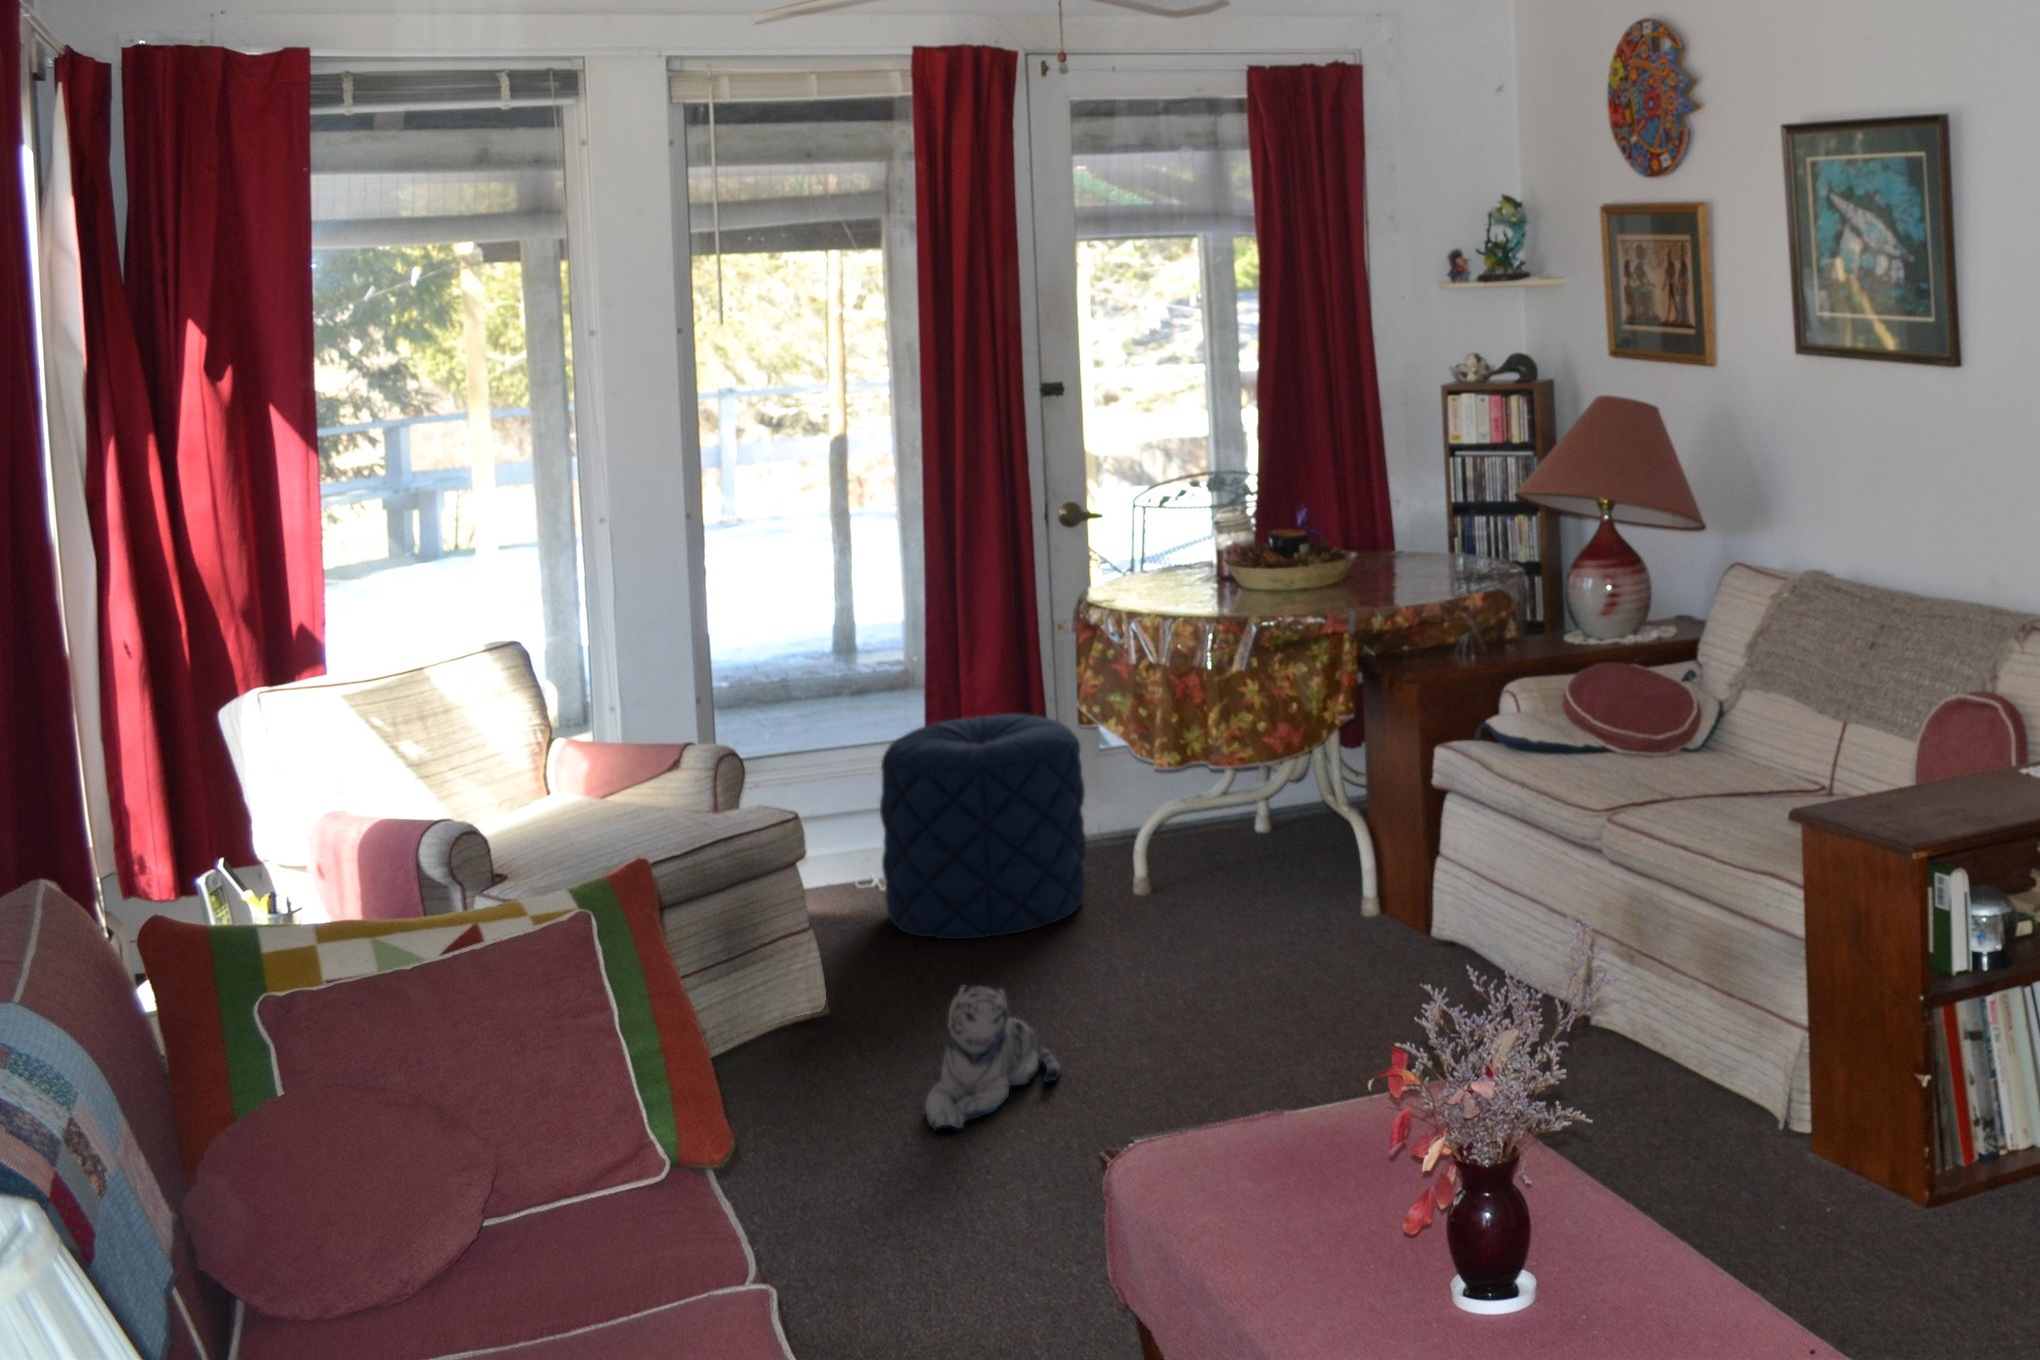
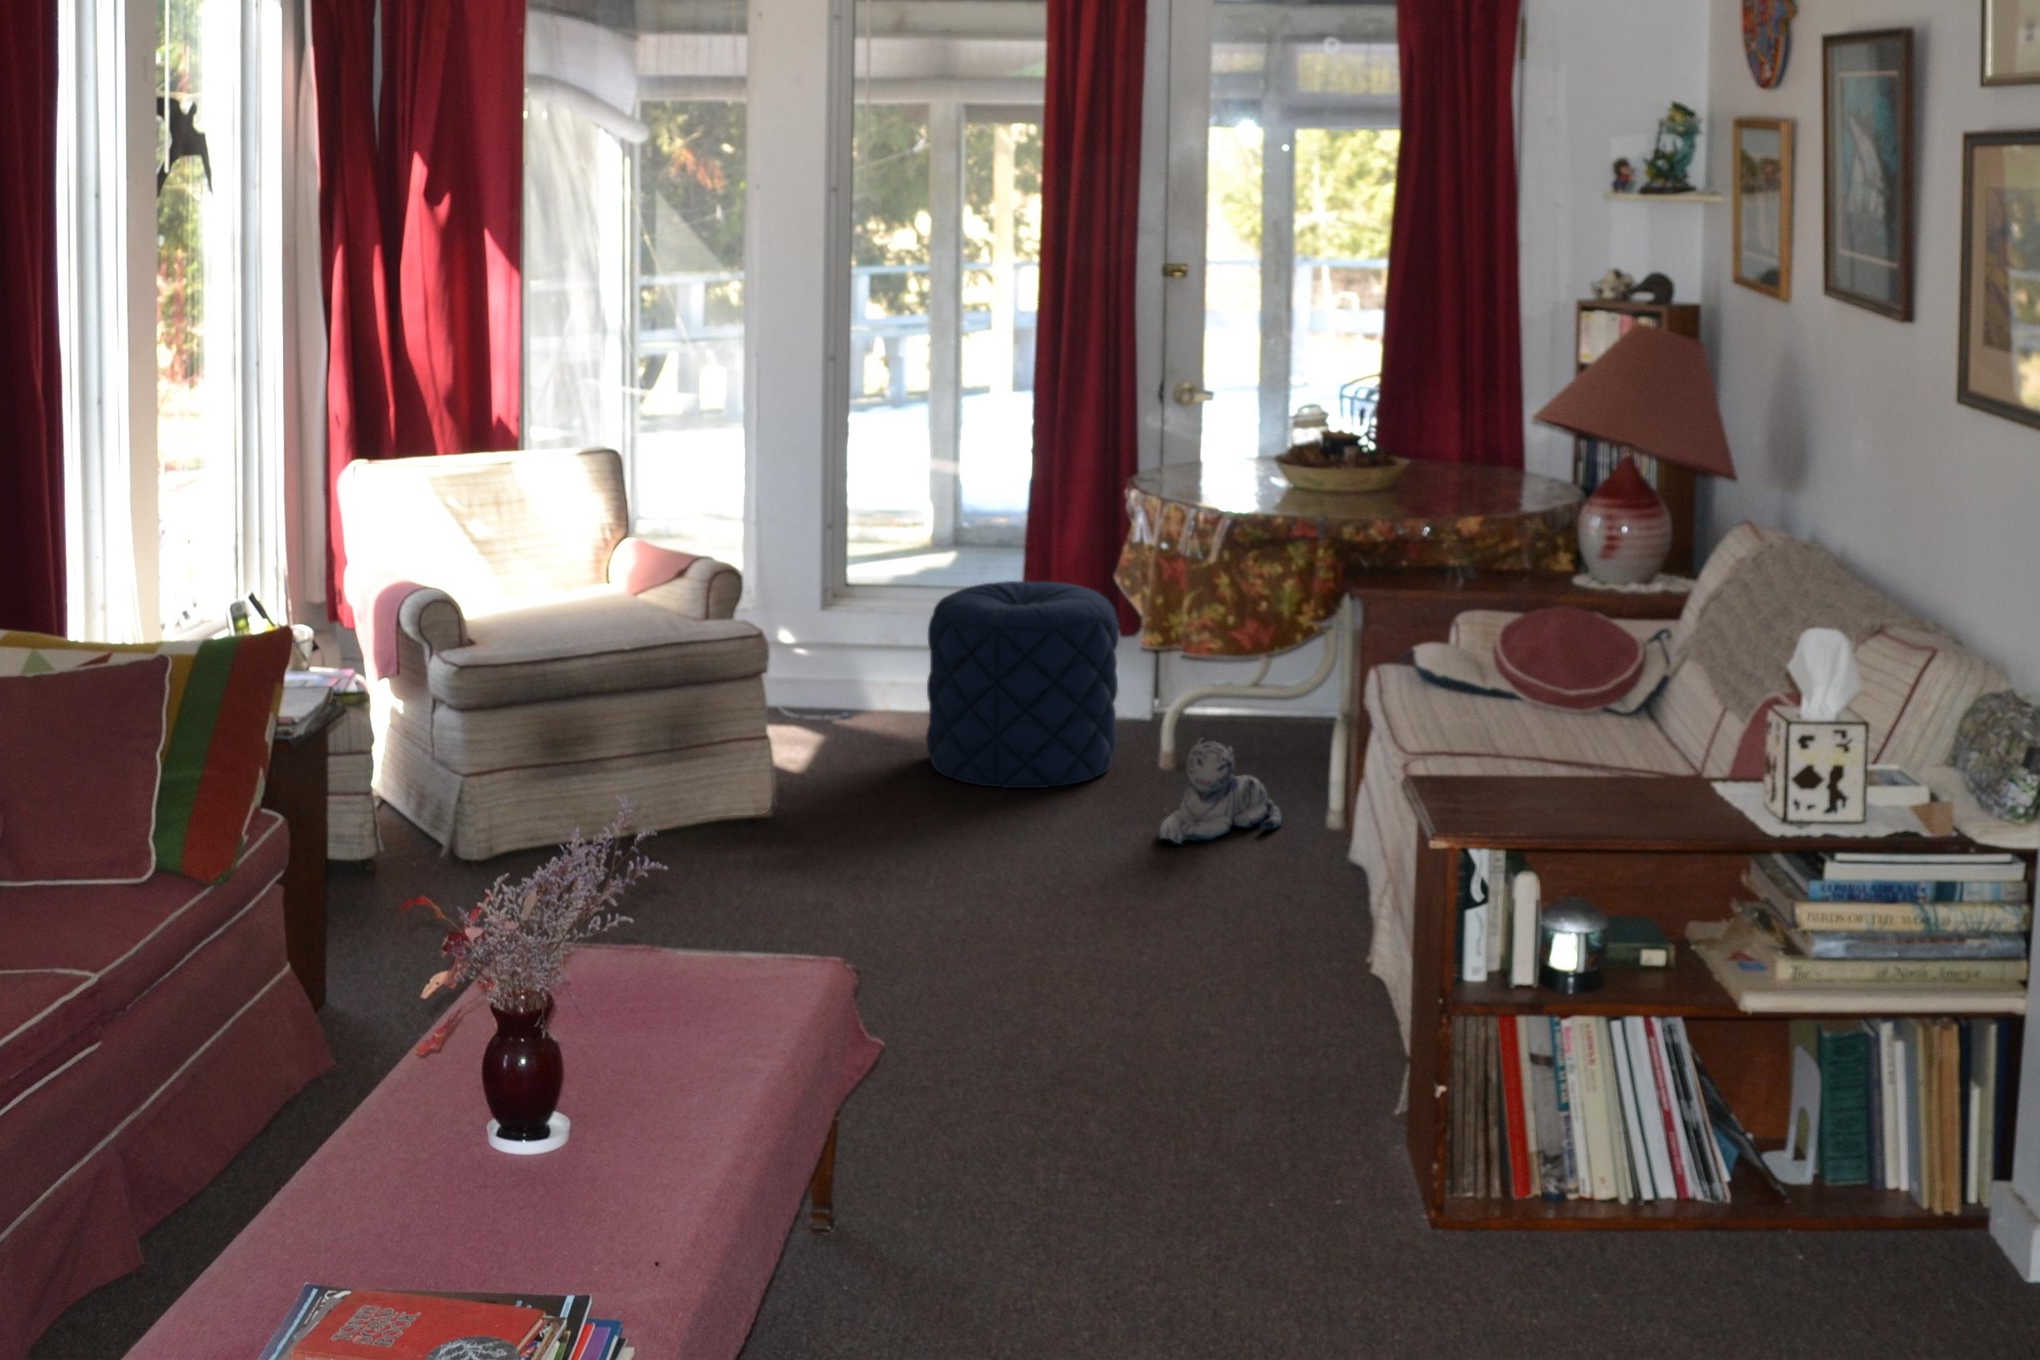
plush toy: present [925,985,1061,1130] -> present [1159,739,1282,844]

